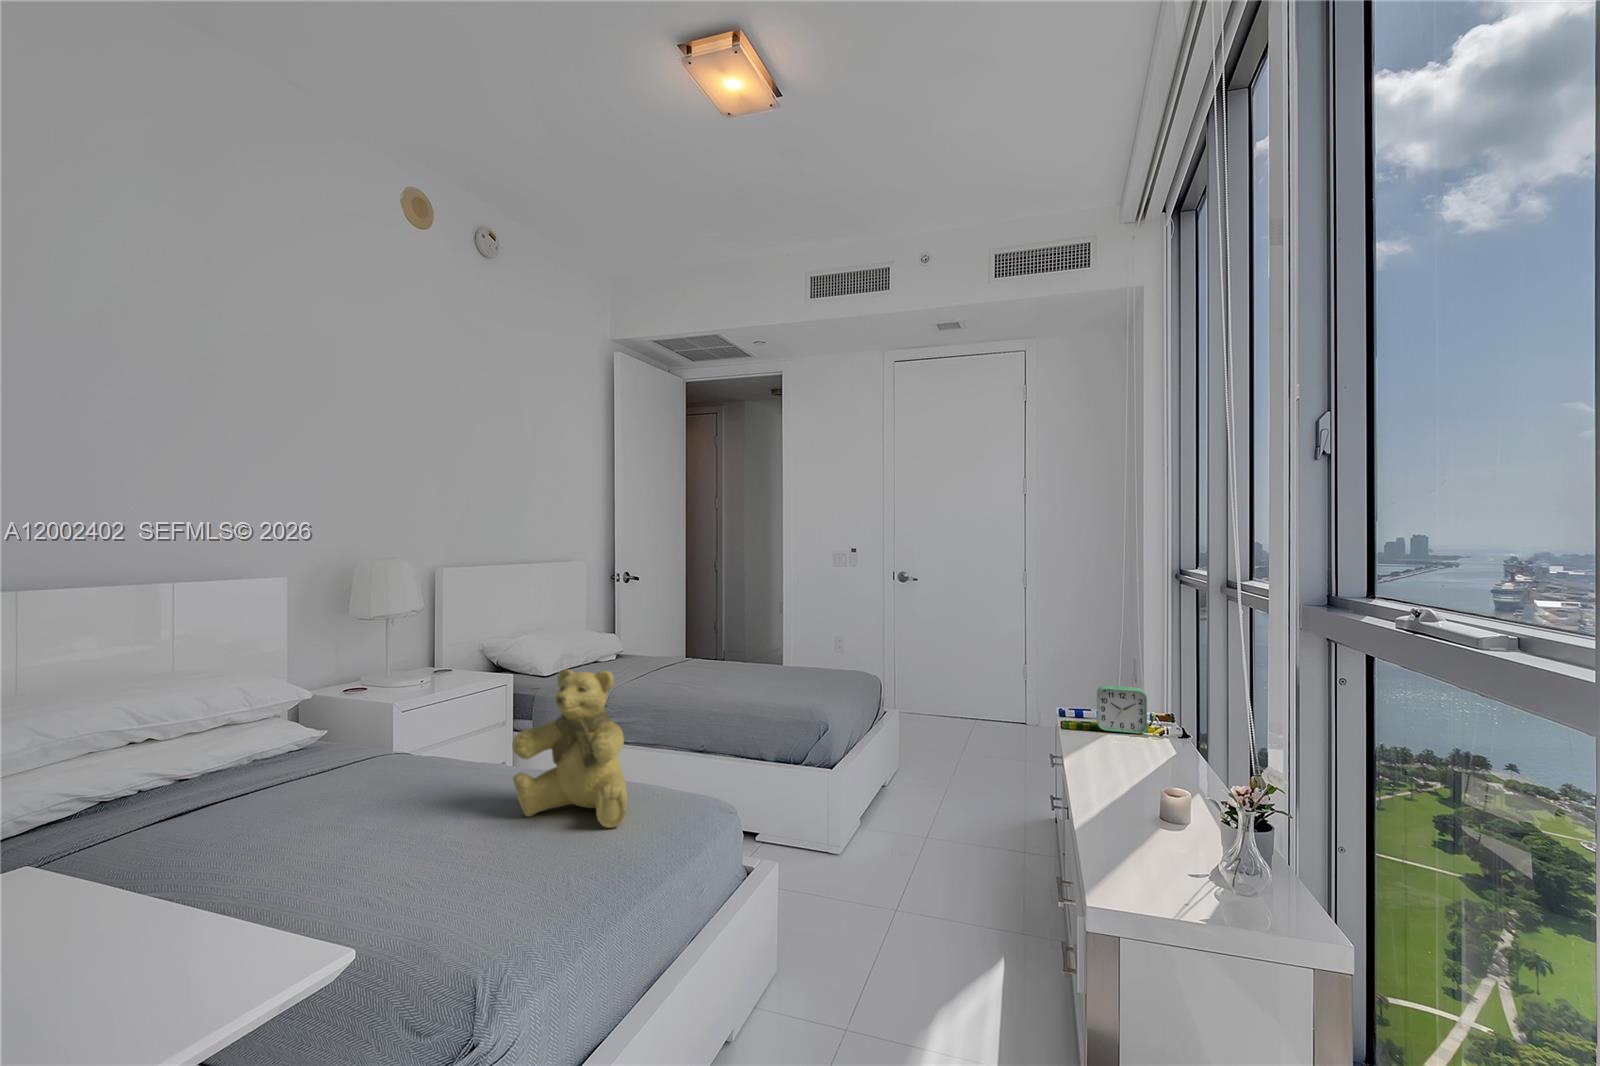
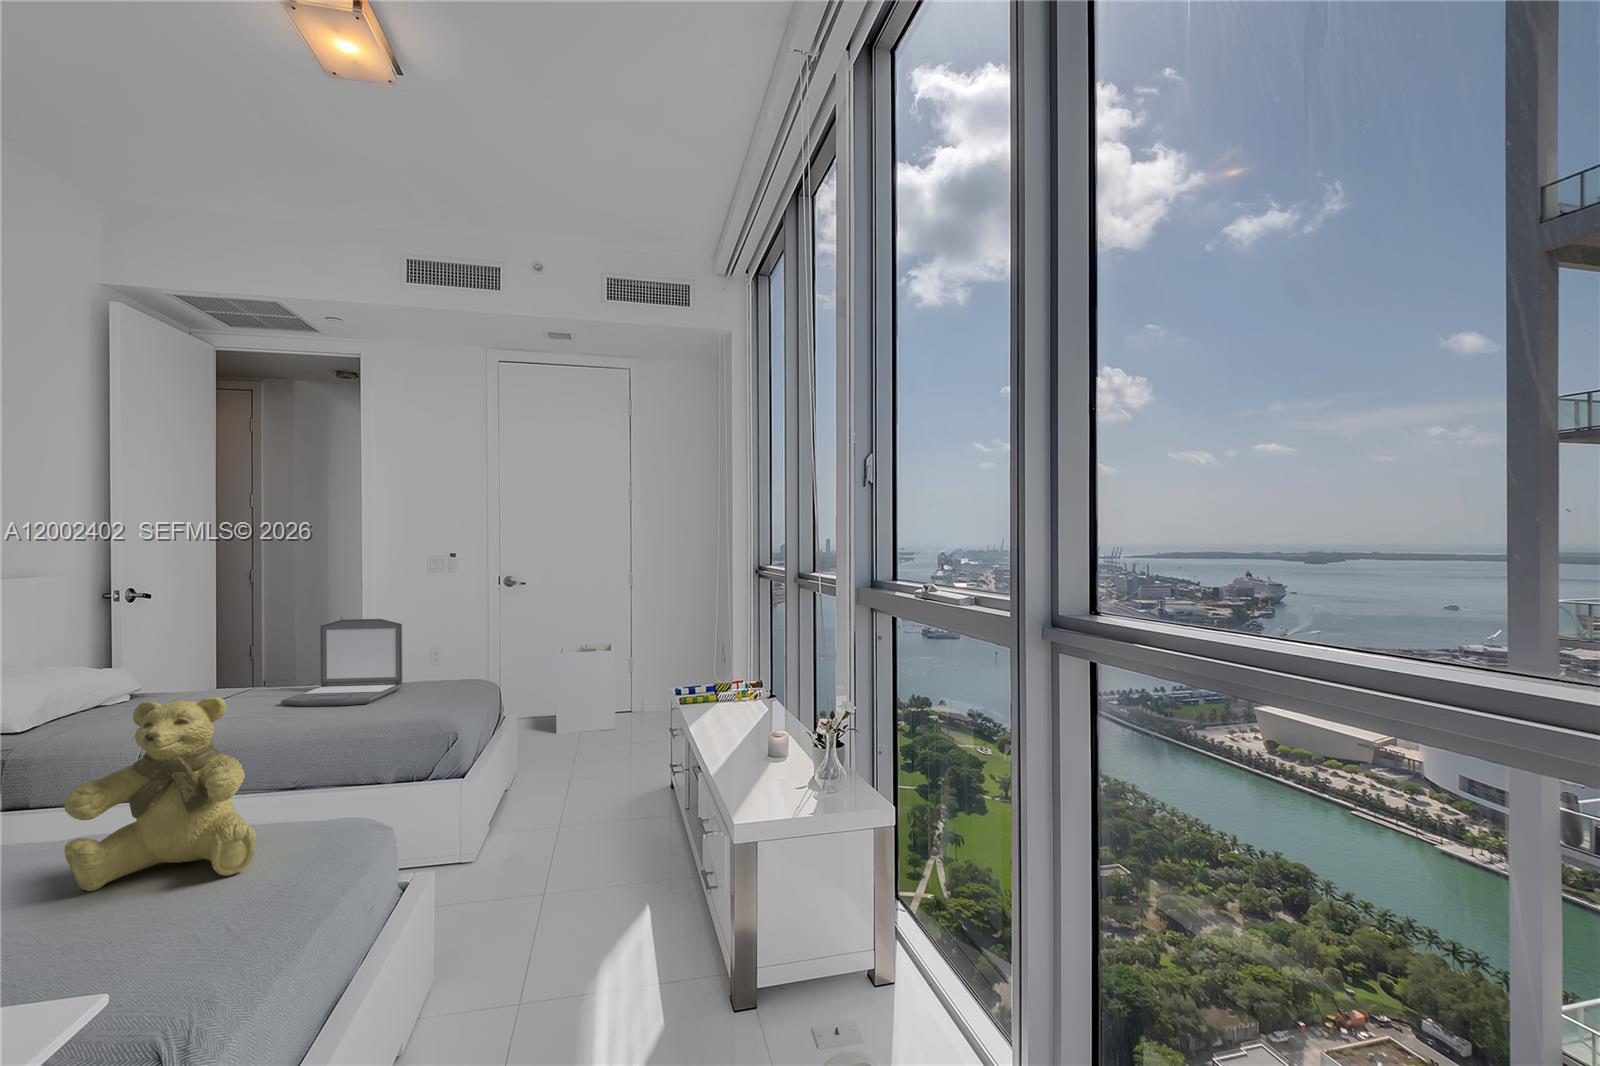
laptop: none [703,607,797,686] -> present [281,619,404,706]
laundry hamper: none [945,646,1009,743] -> present [556,643,615,734]
alarm clock: present [1097,685,1147,734] -> none [708,662,746,700]

